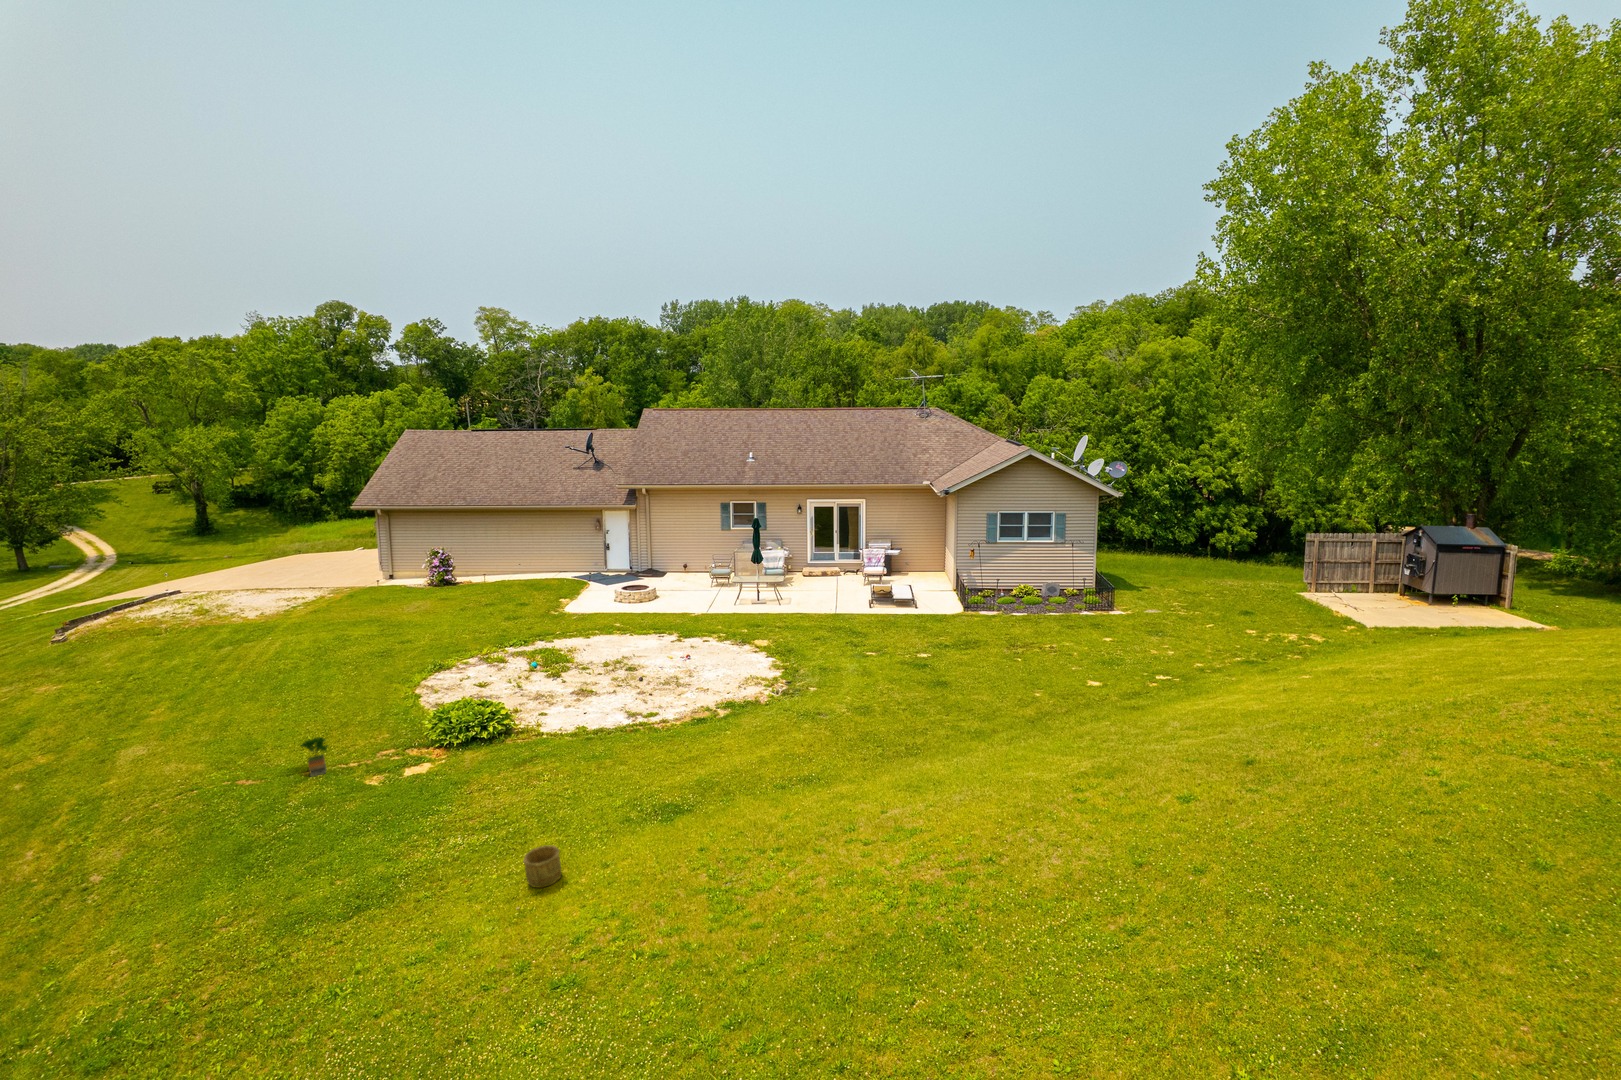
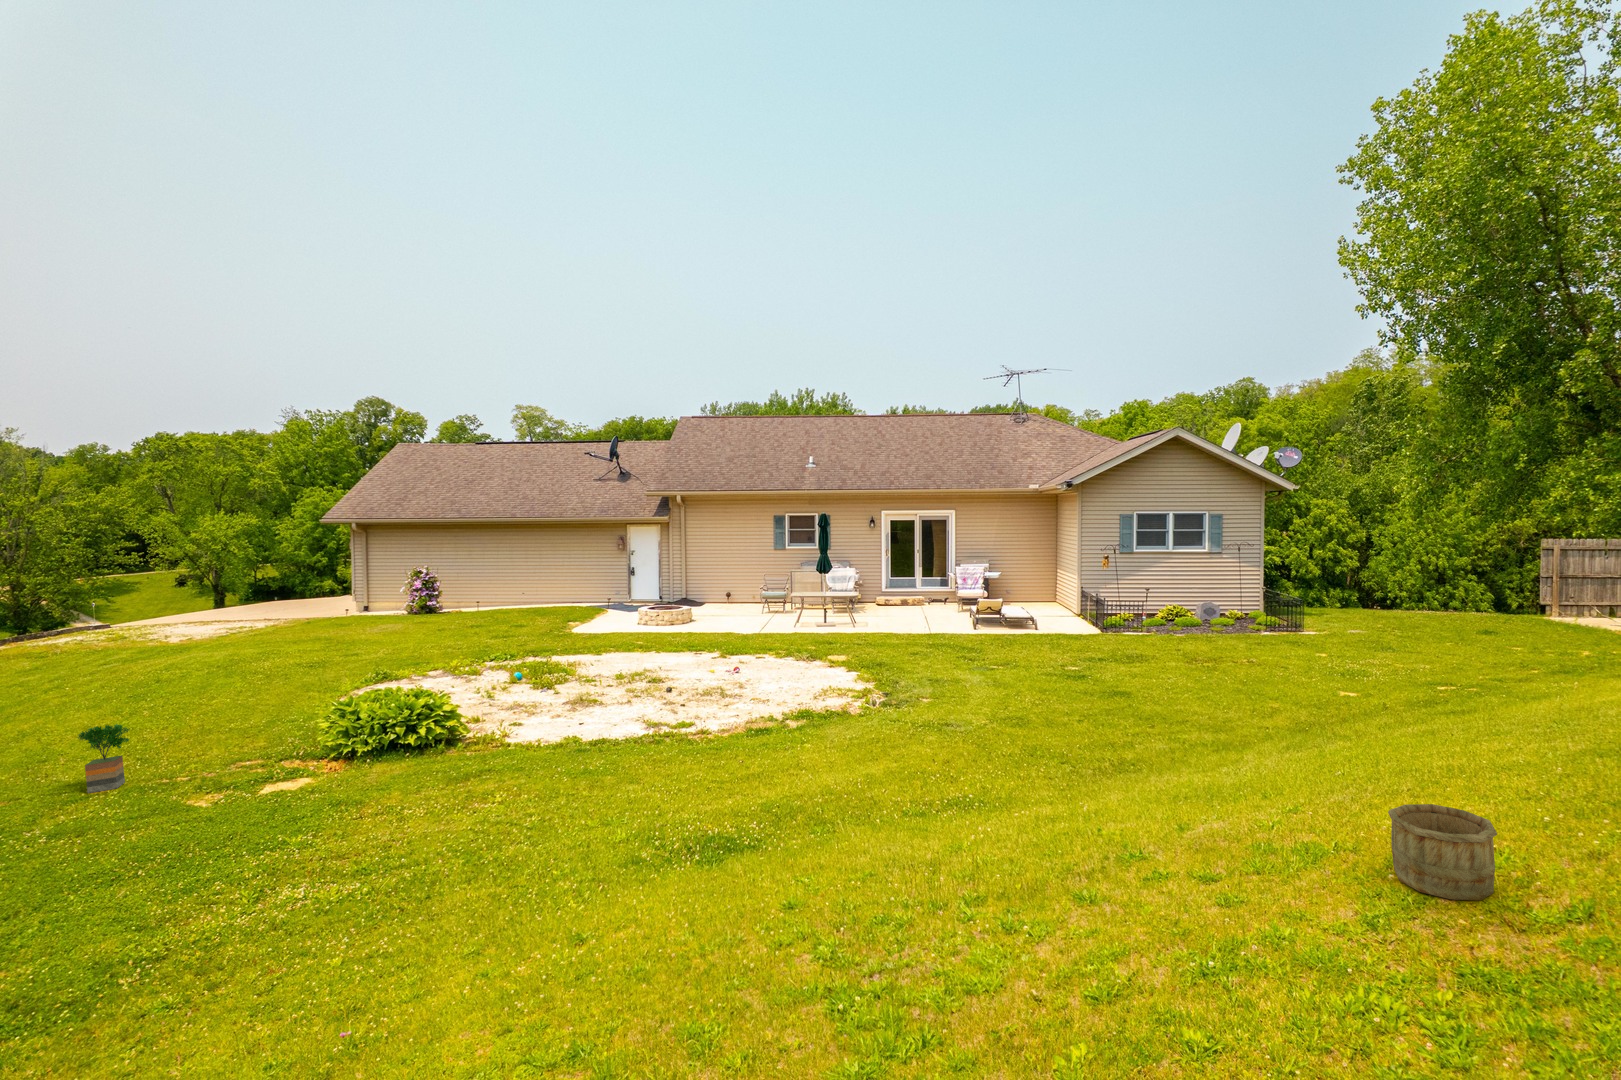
wooden bucket: present [523,845,561,888] -> present [1388,804,1497,900]

